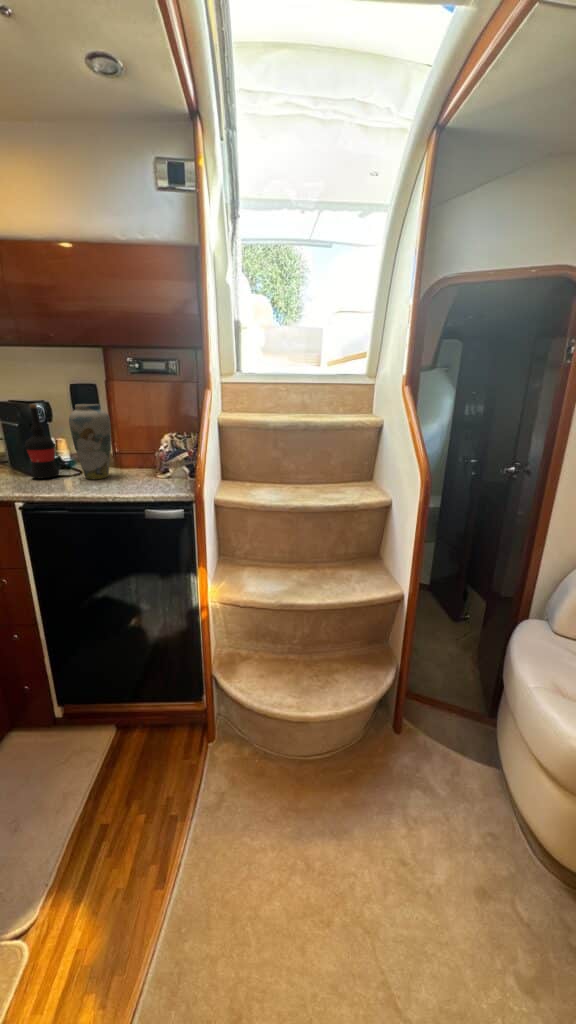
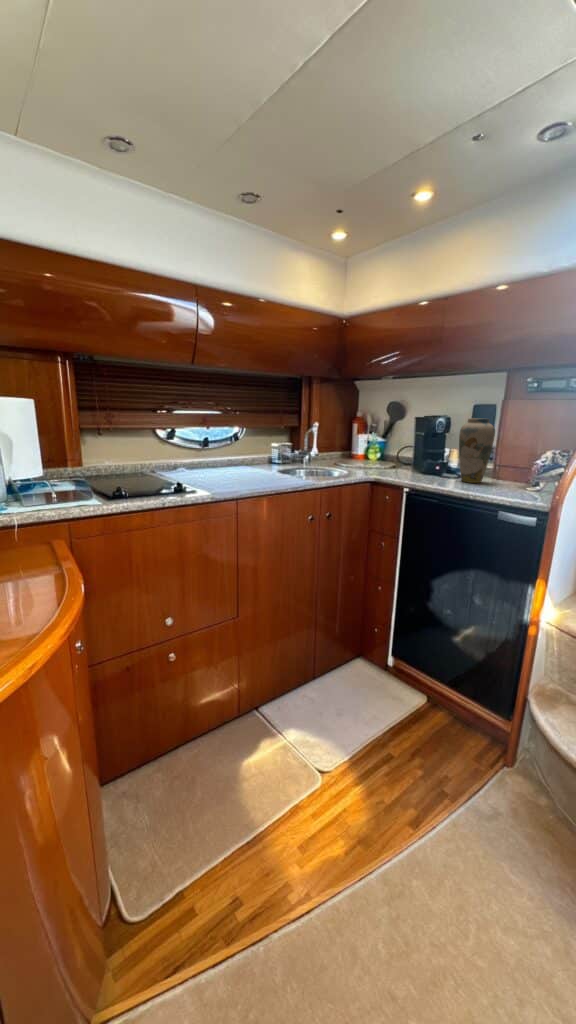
wine bottle: present [25,404,59,478] -> none [422,418,446,476]

